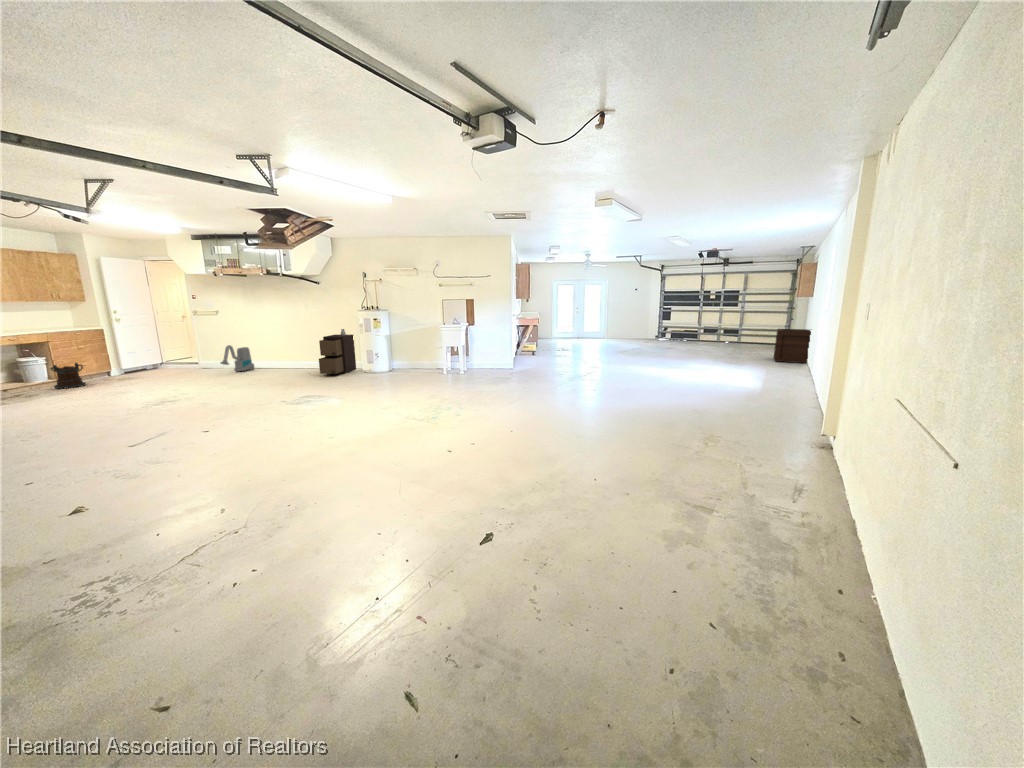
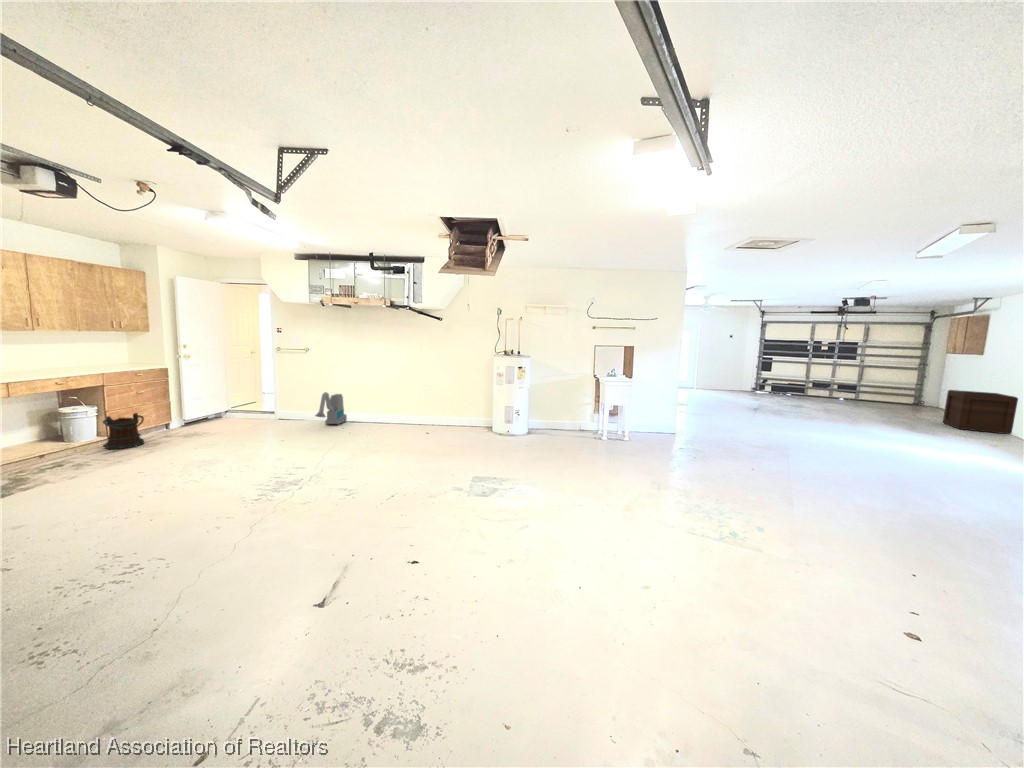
storage cabinet: present [319,329,356,374] -> none [446,376,477,434]

